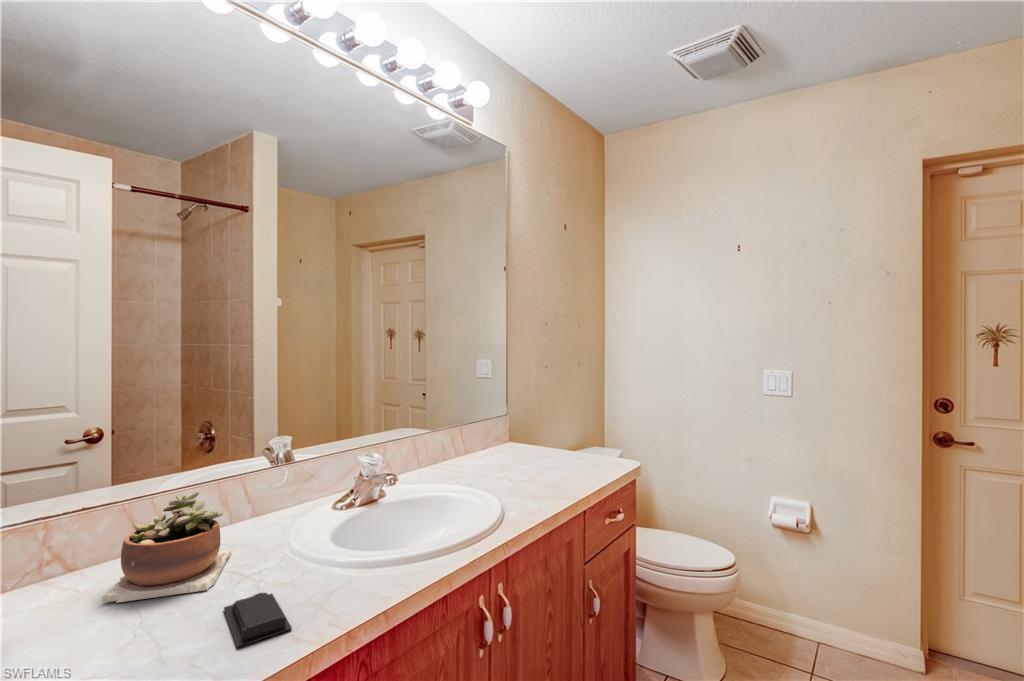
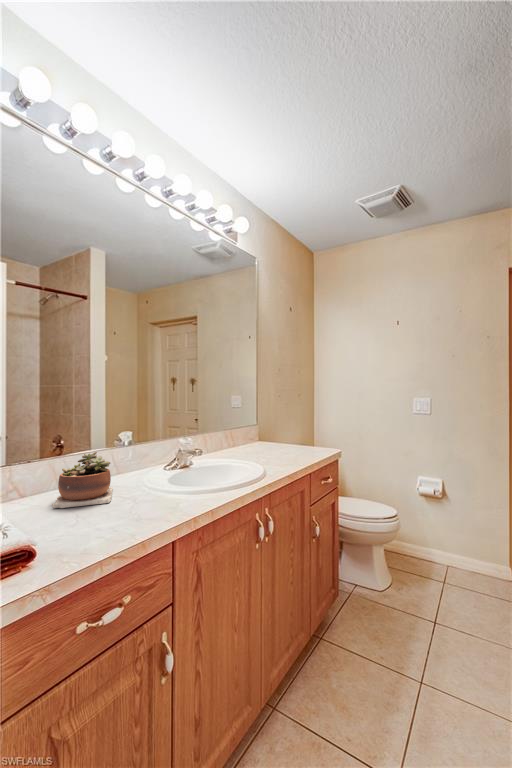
soap bar: present [224,593,292,647] -> none [123,501,166,522]

